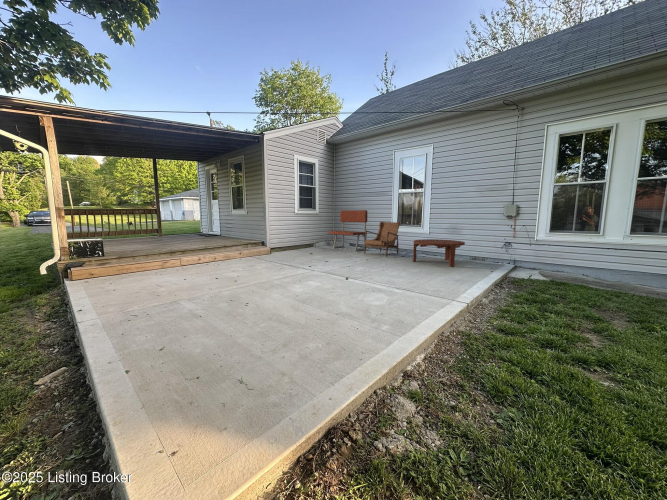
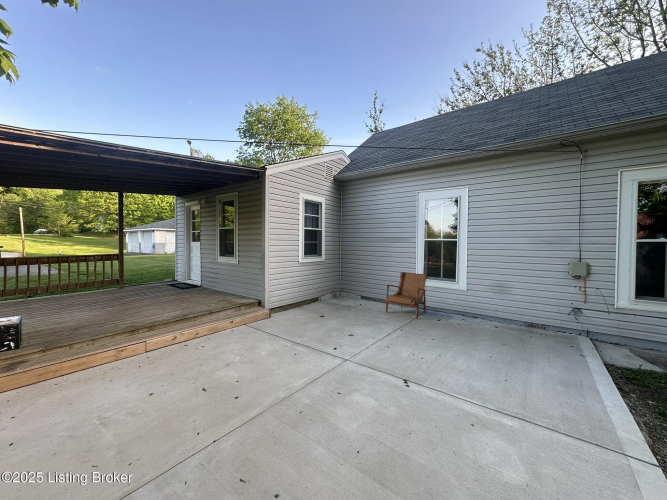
bench: present [328,210,367,251] -> none [337,256,383,306]
coffee table: present [413,239,465,266] -> none [455,298,524,340]

